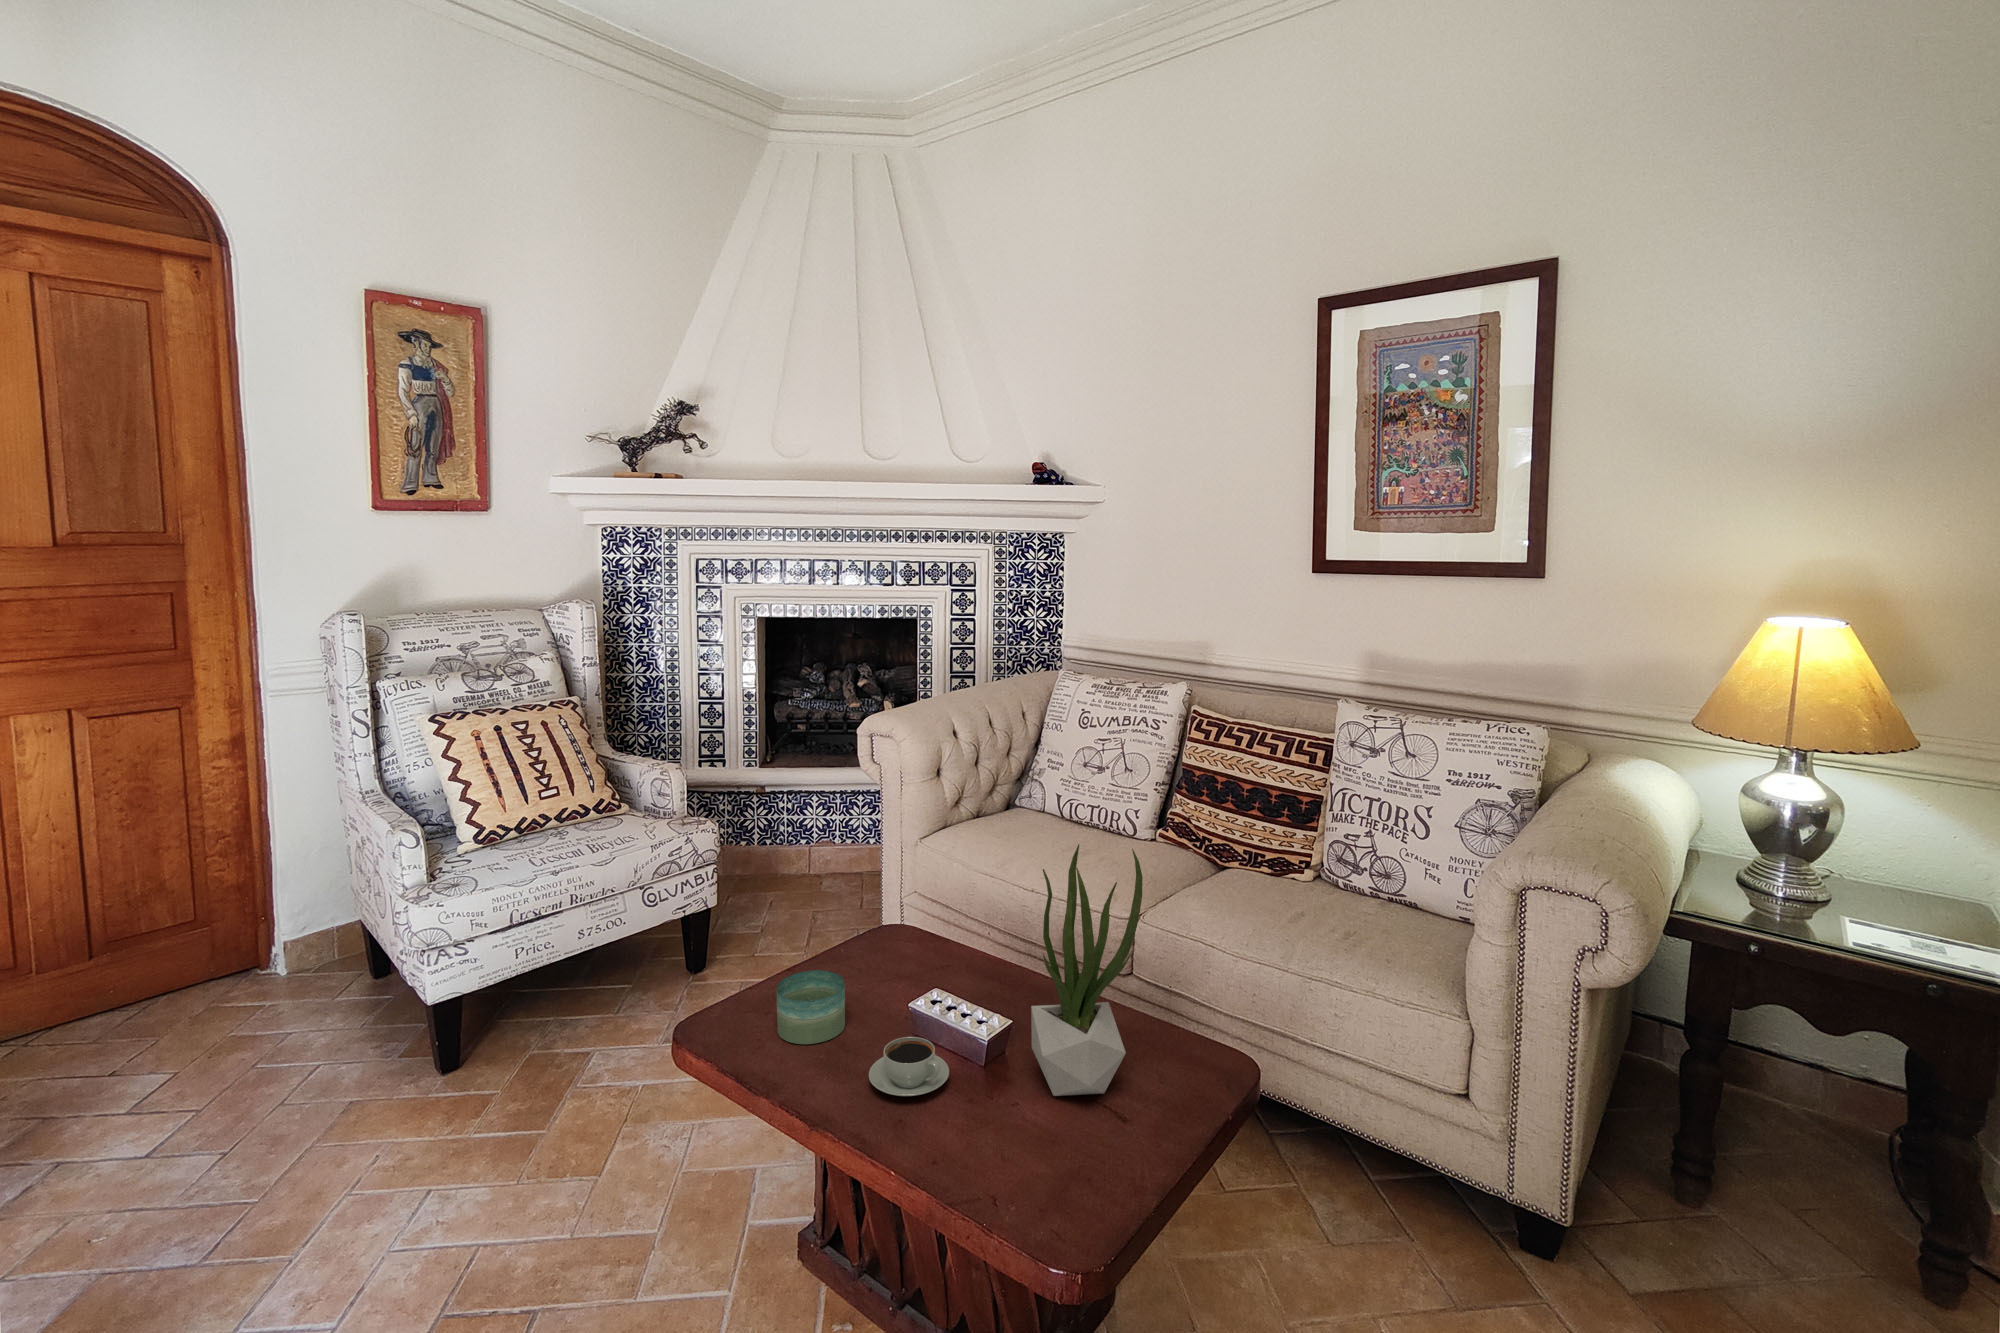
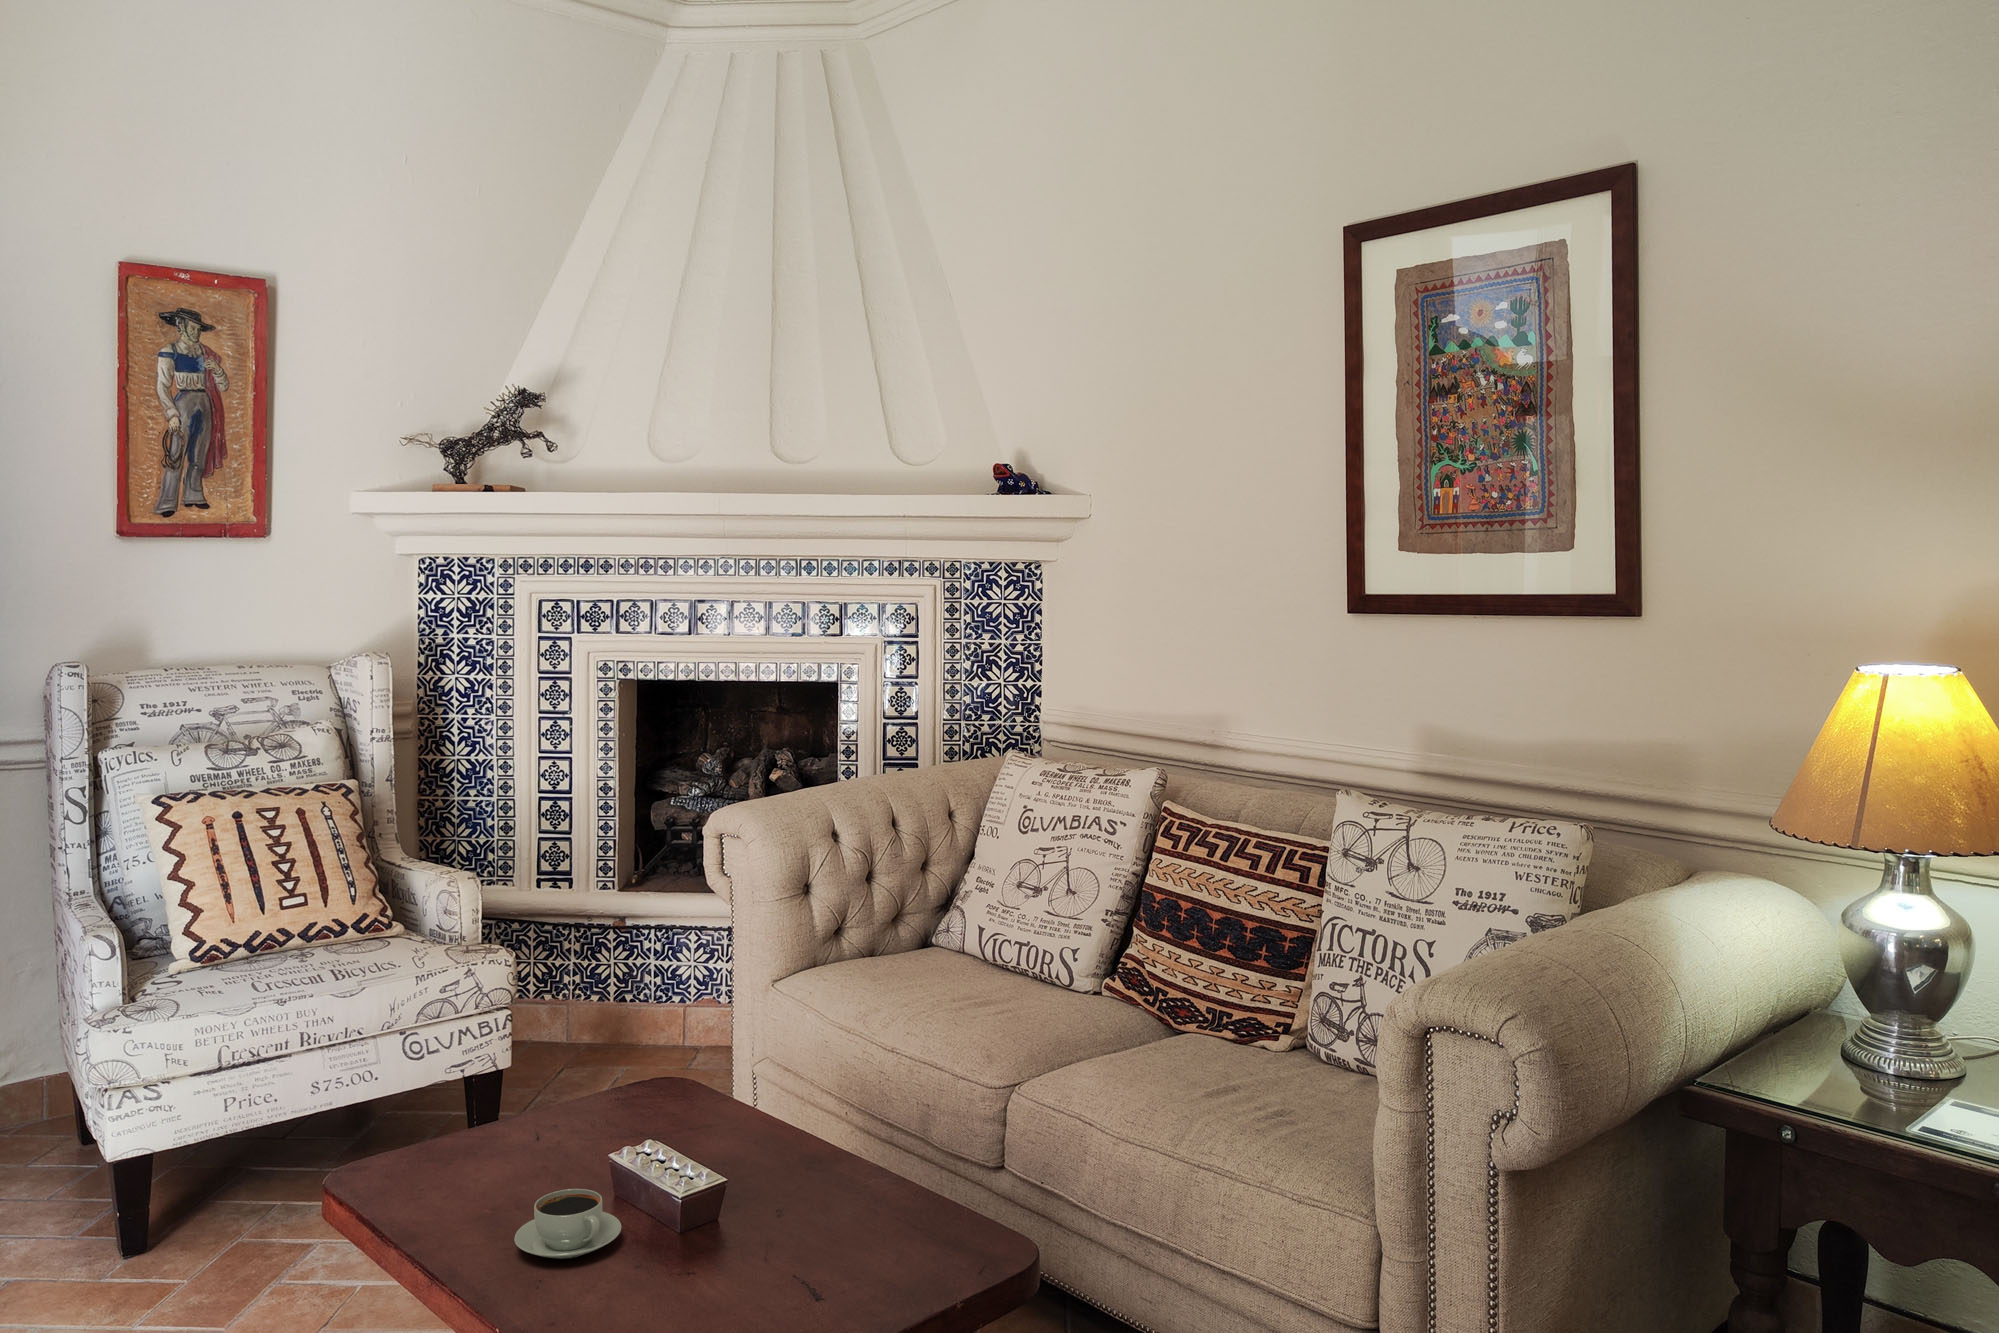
potted plant: present [1031,844,1143,1096] -> none [705,941,854,1271]
candle: present [776,970,845,1044] -> none [441,1111,533,1200]

